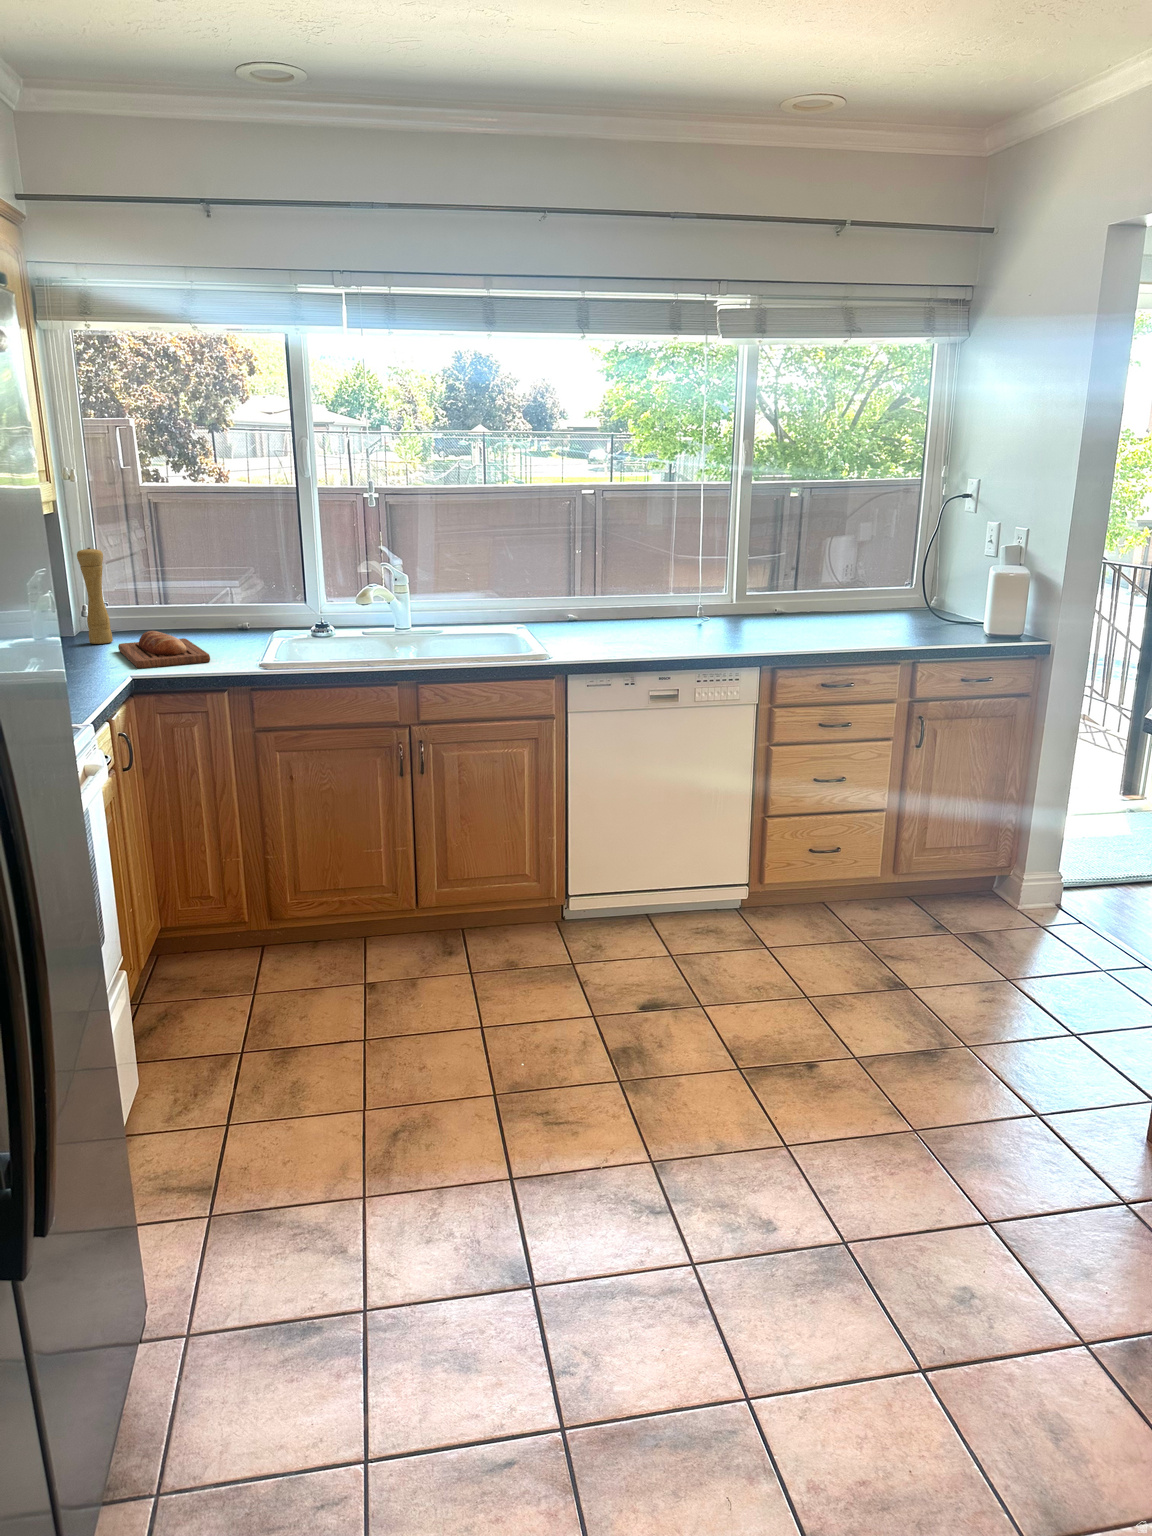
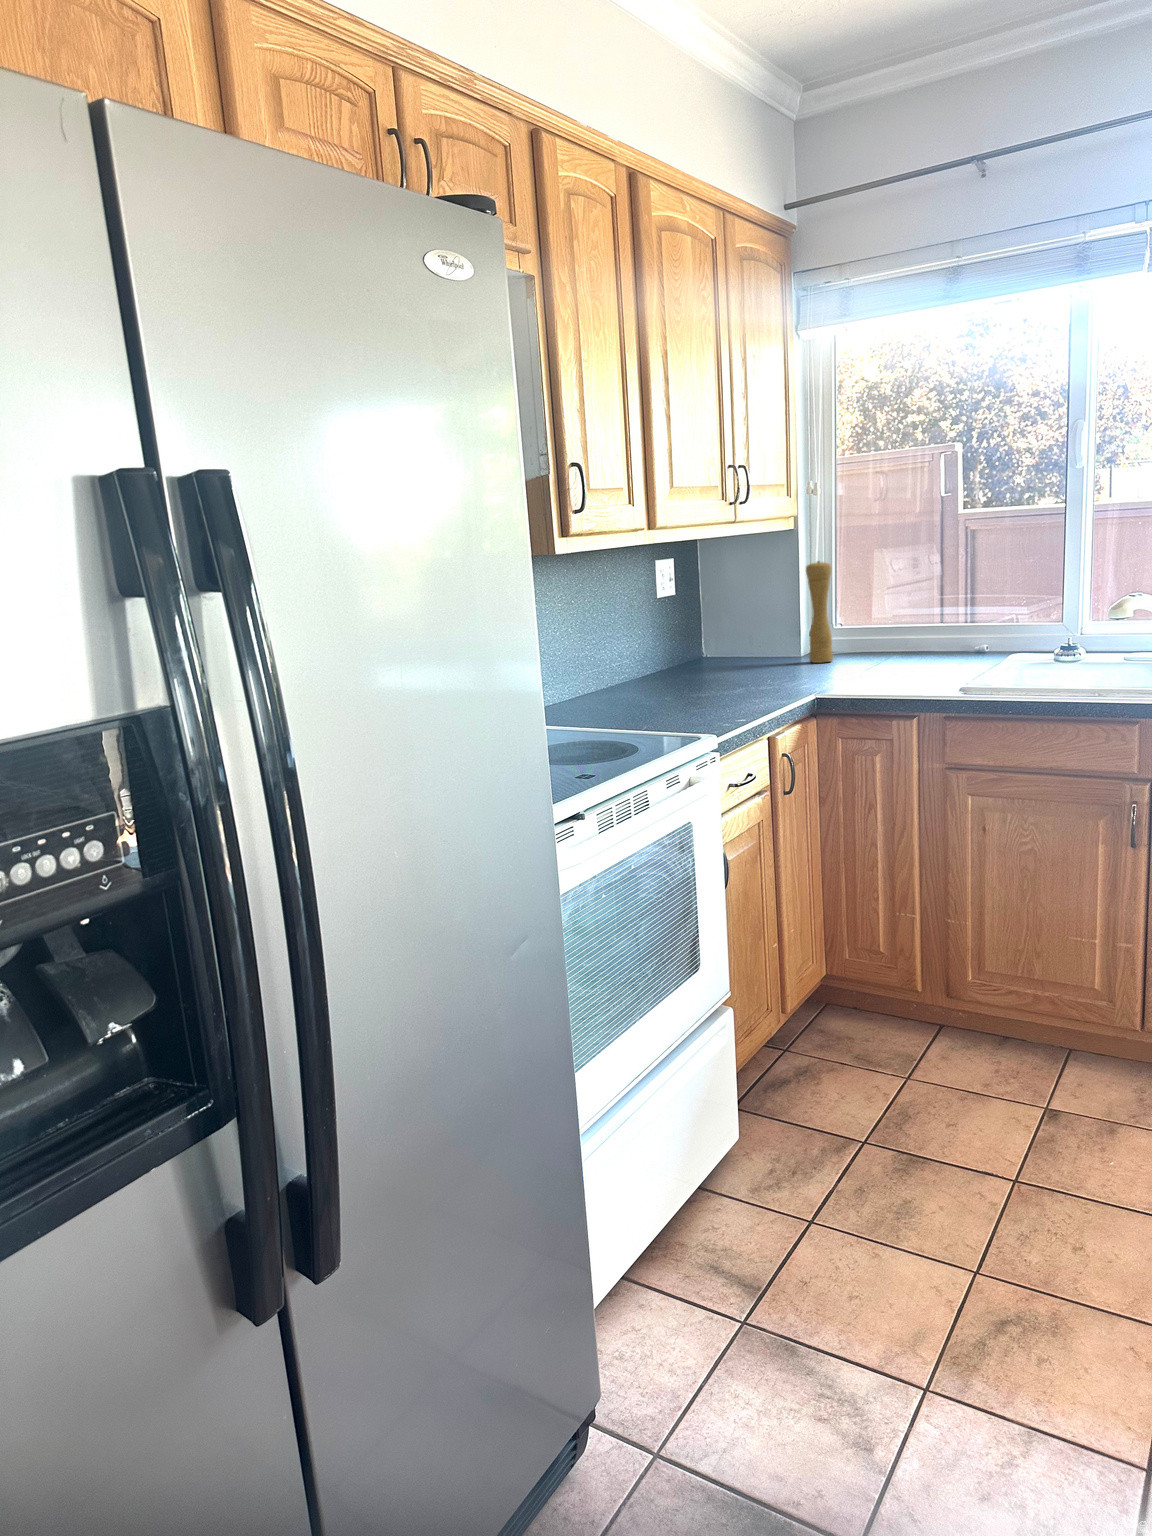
bread loaf: present [118,631,210,668] -> none [827,648,909,686]

